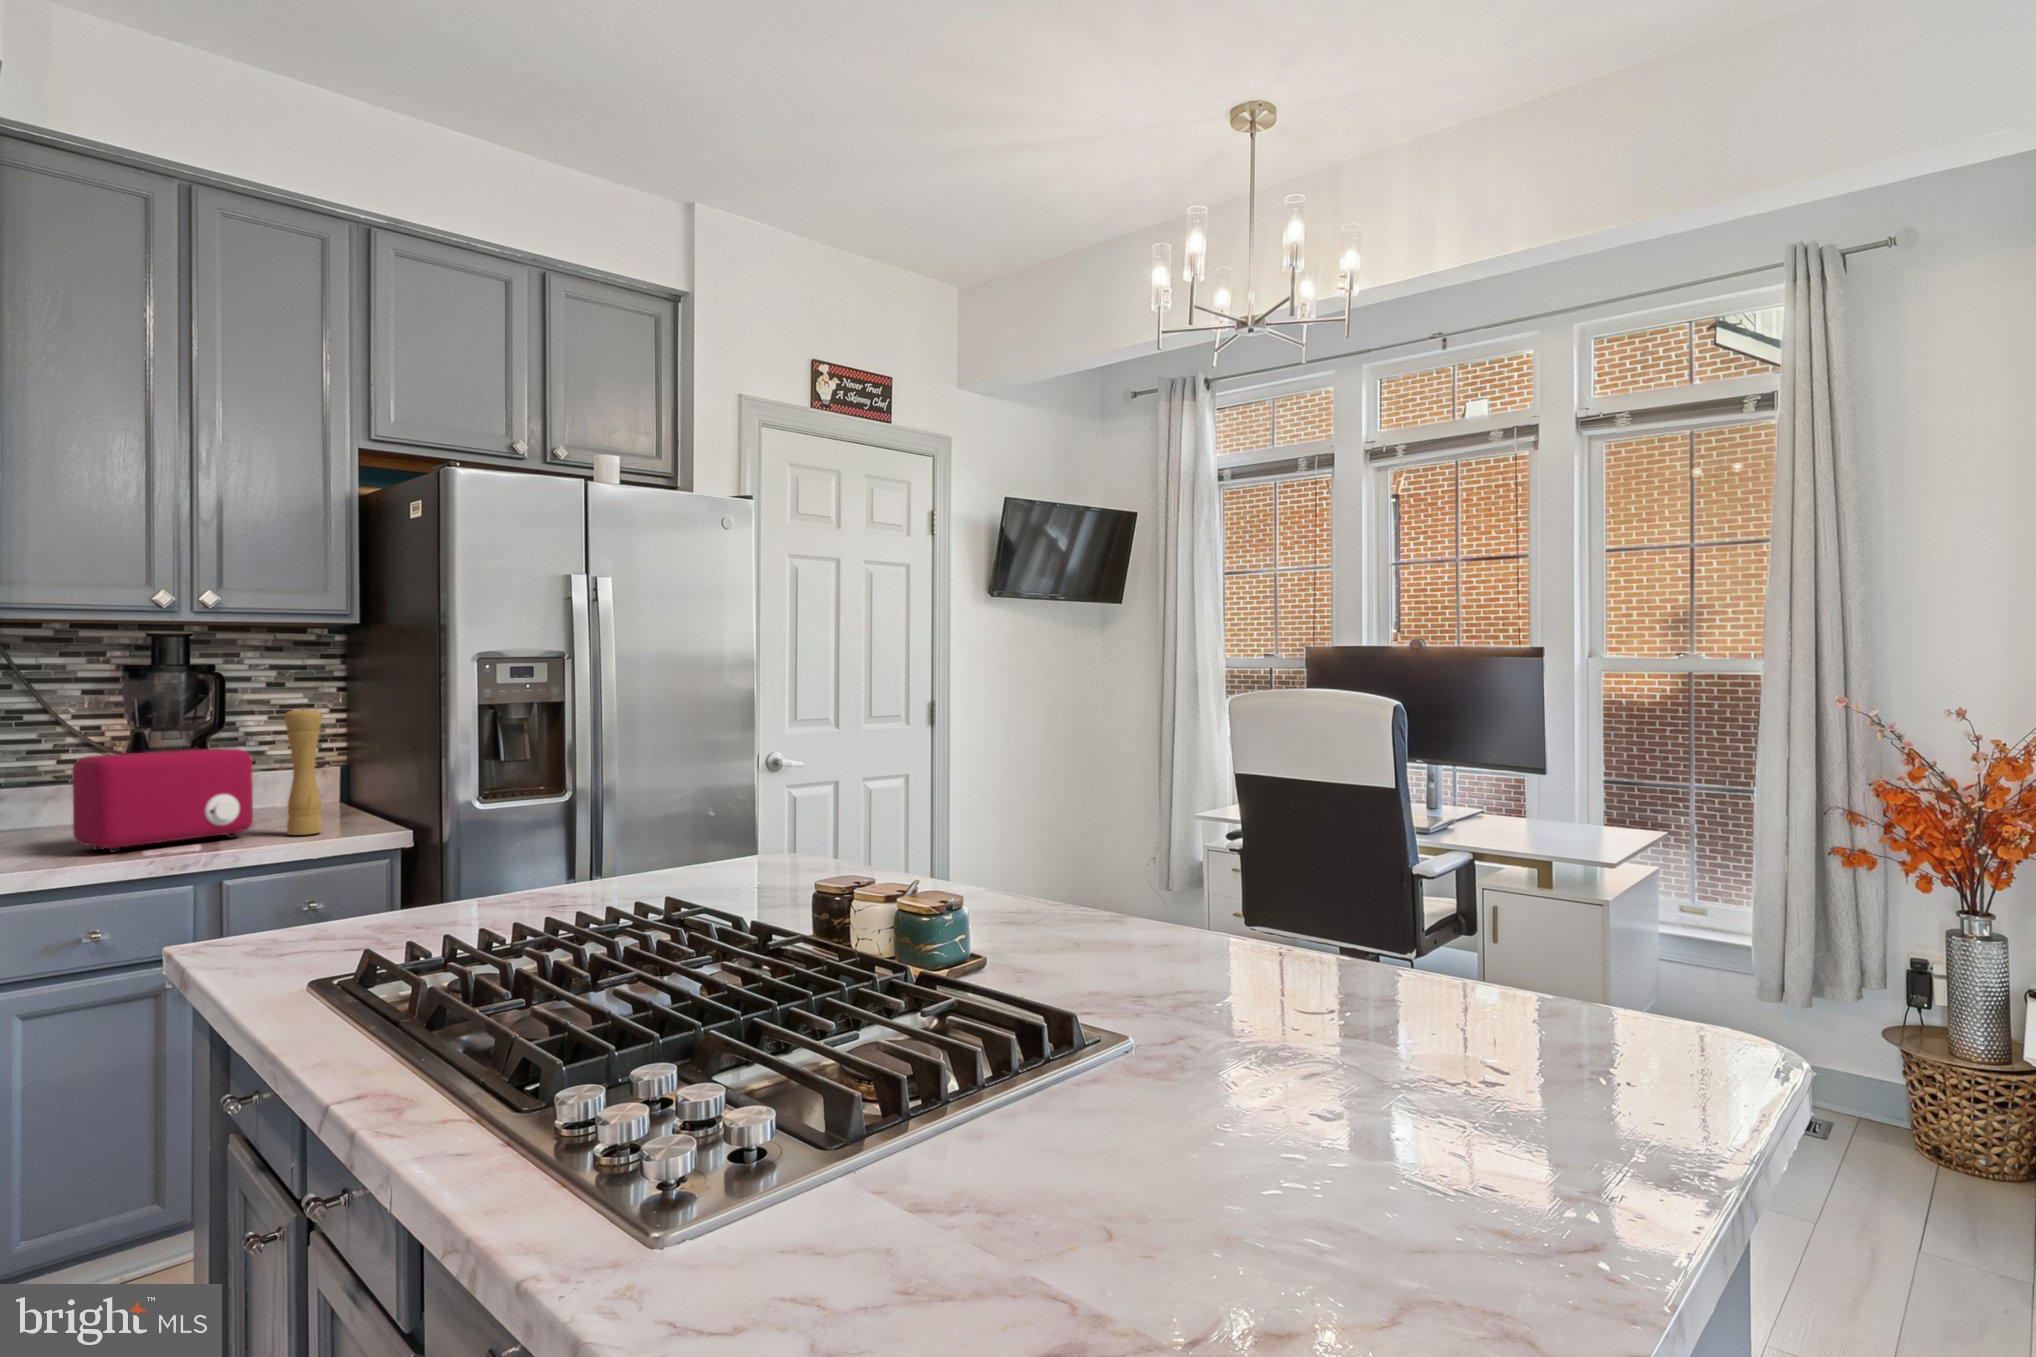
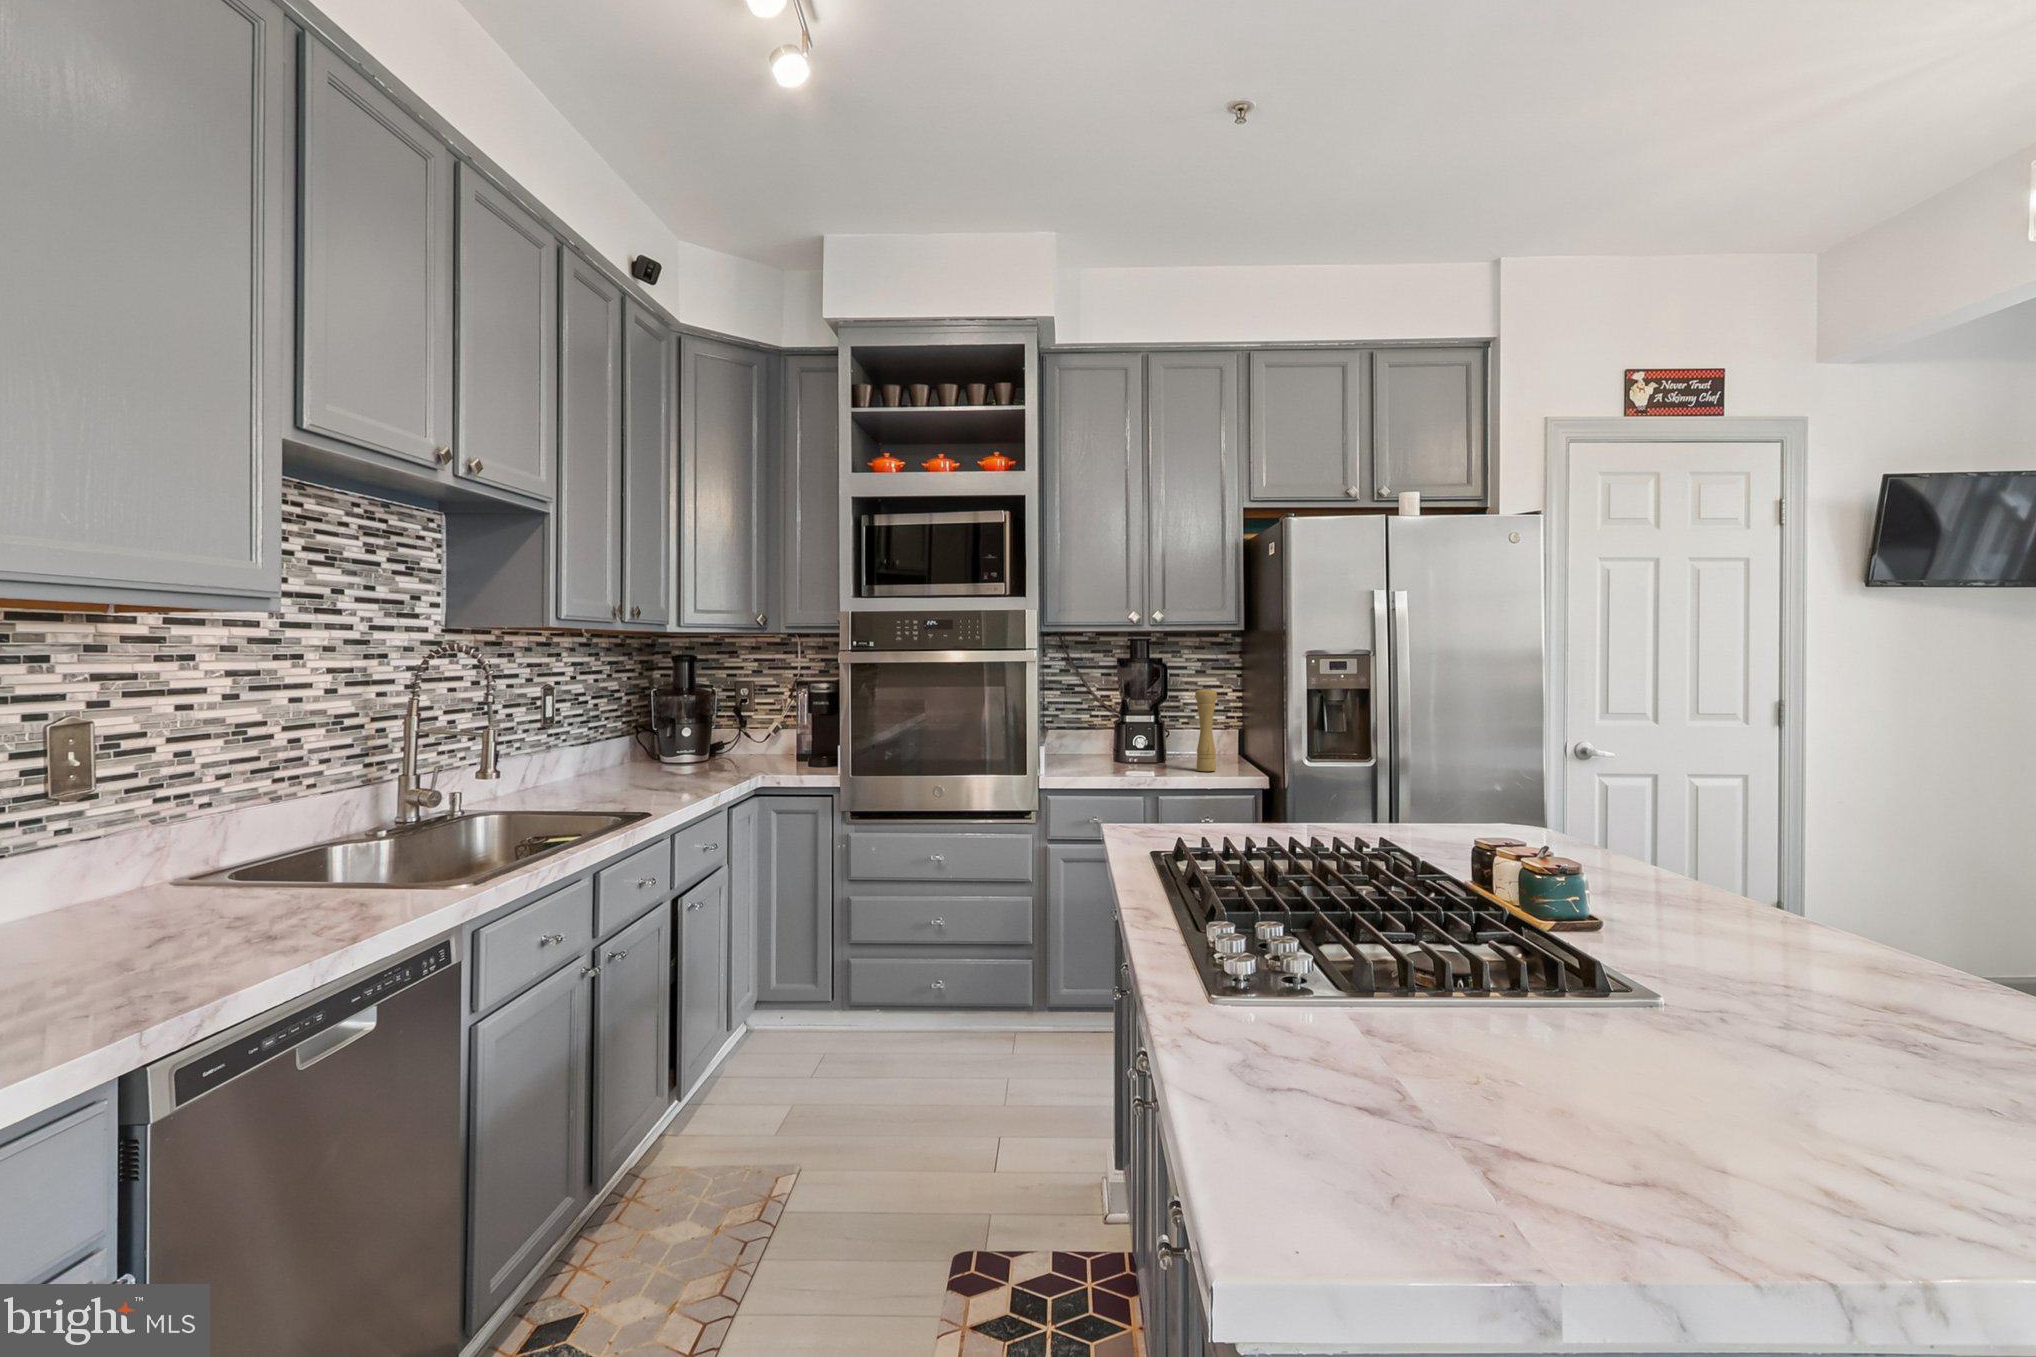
toaster: present [72,748,253,853] -> none [1091,713,1178,771]

